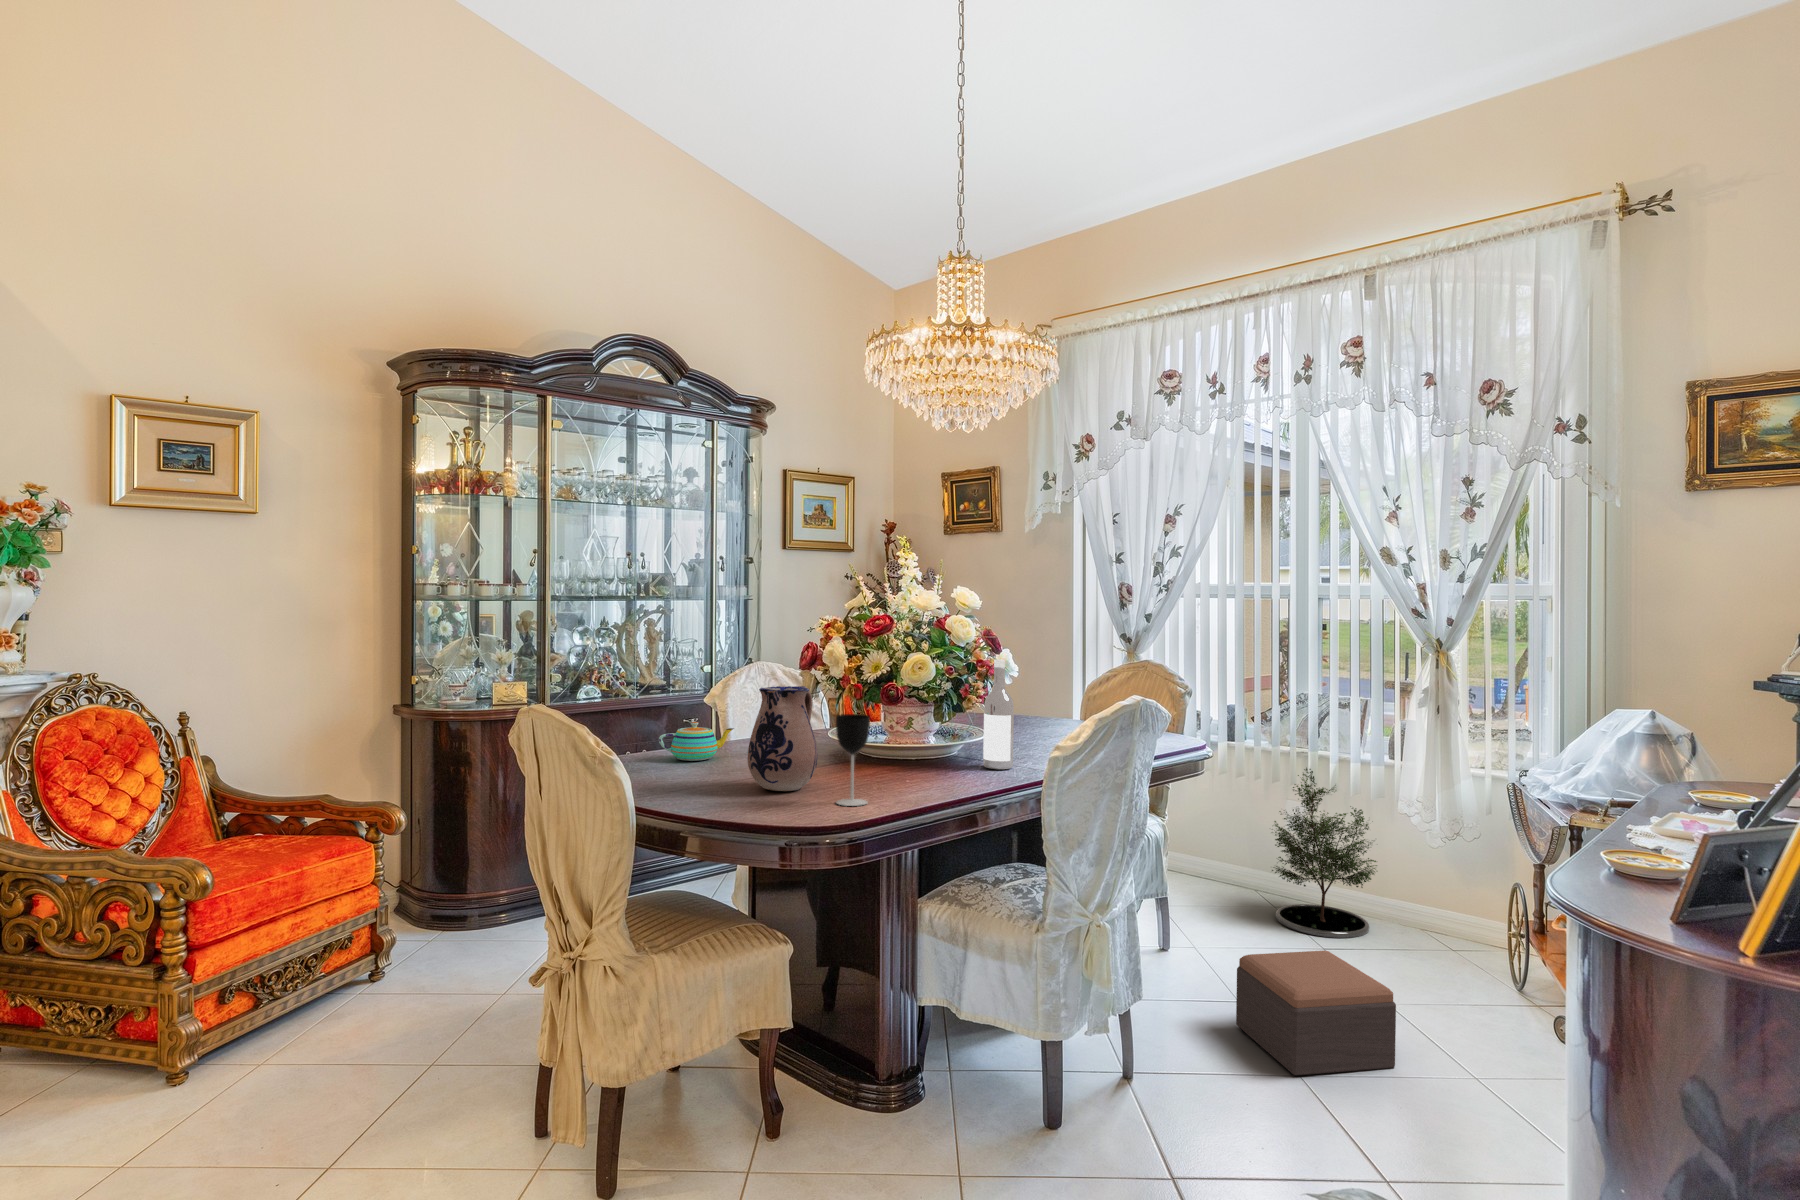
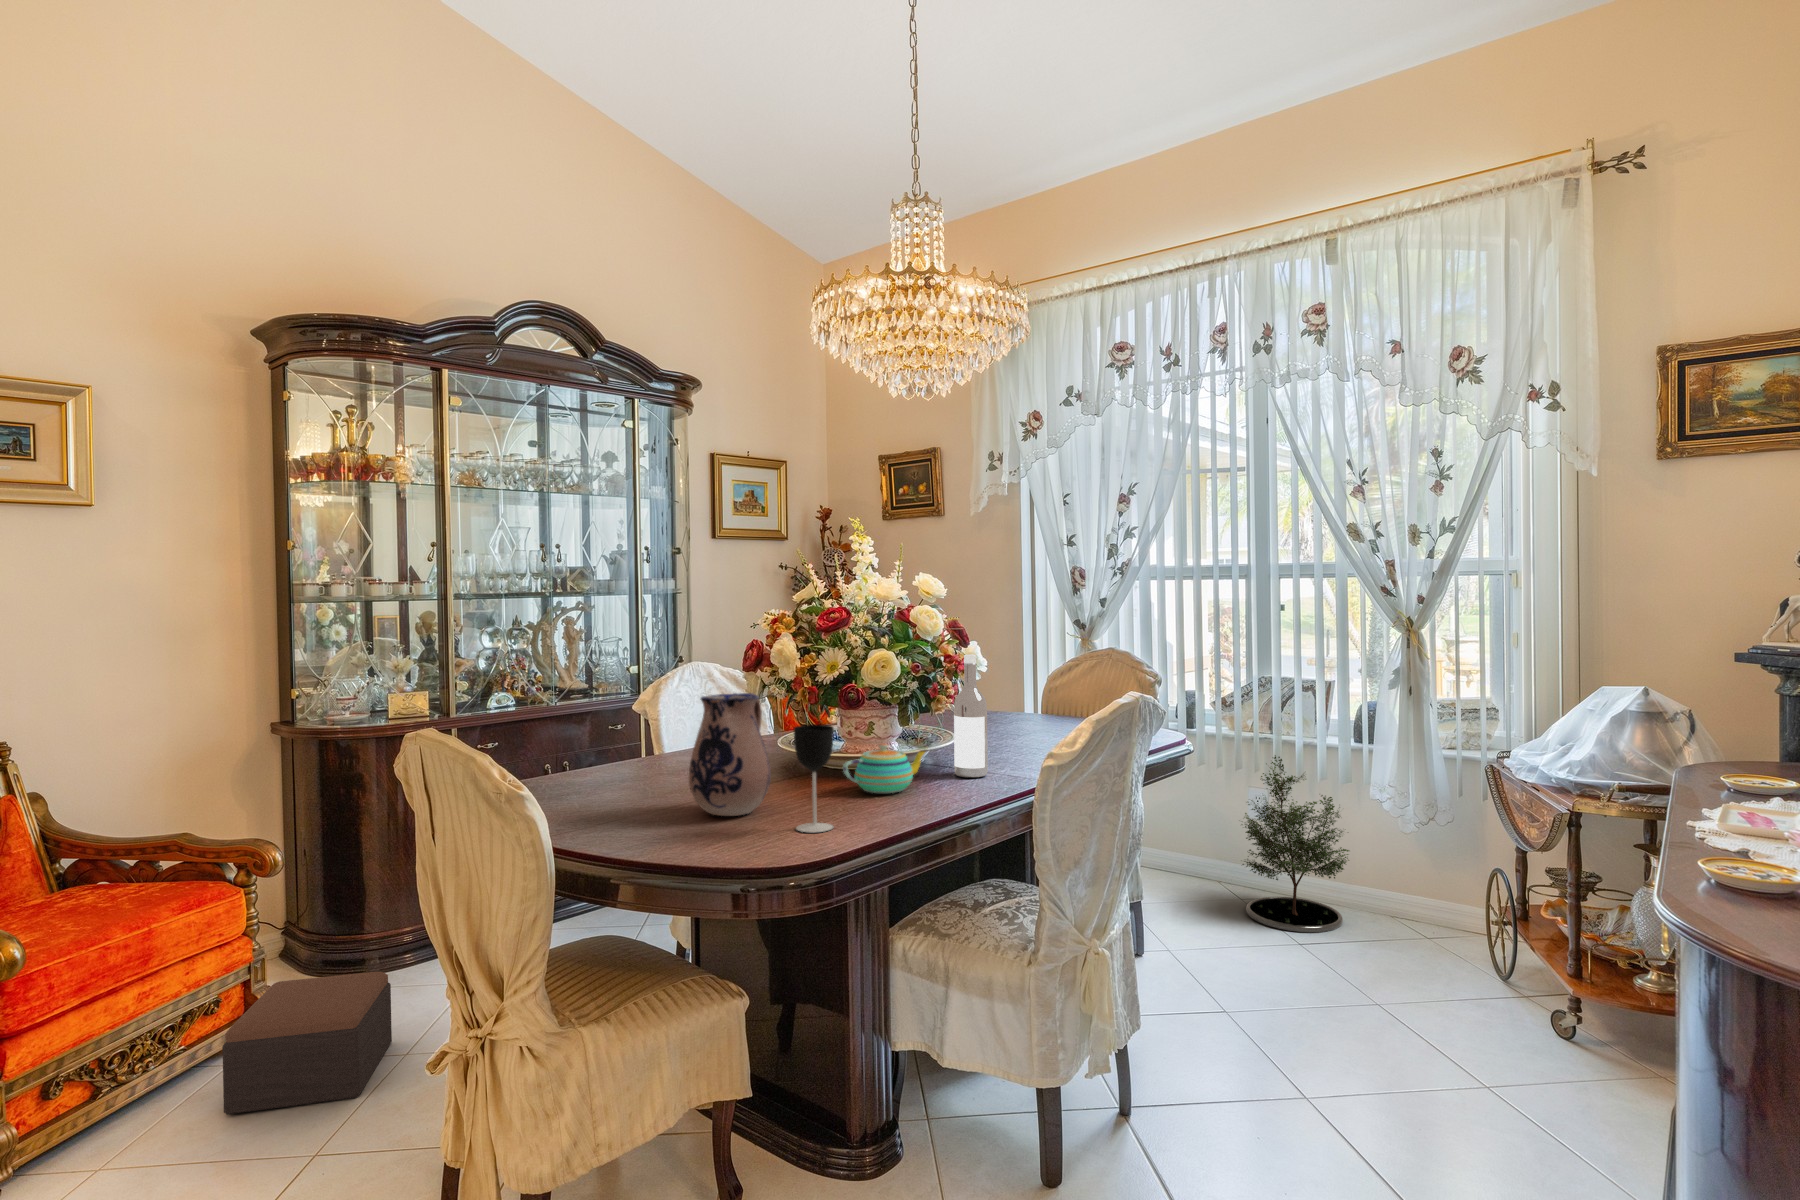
teapot: present [659,722,734,761] -> present [843,744,926,793]
footstool: present [1236,950,1396,1075] -> present [222,972,392,1114]

